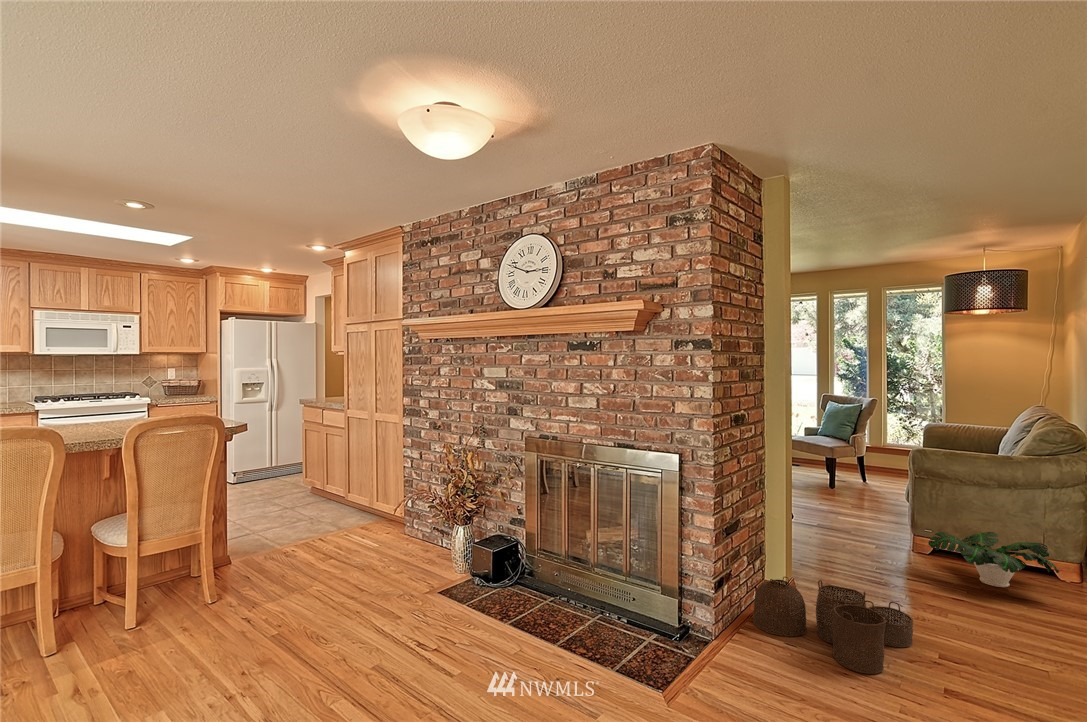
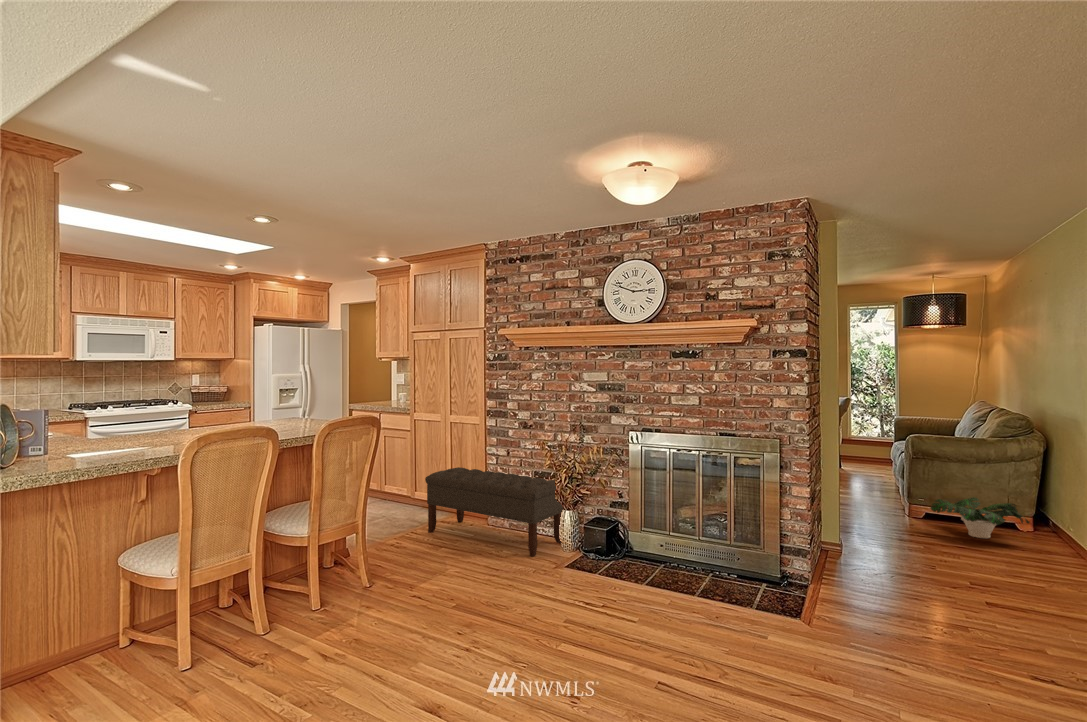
bench: none [329,470,465,578] -> present [425,467,563,557]
woven basket: present [753,577,913,674] -> none [826,534,946,597]

